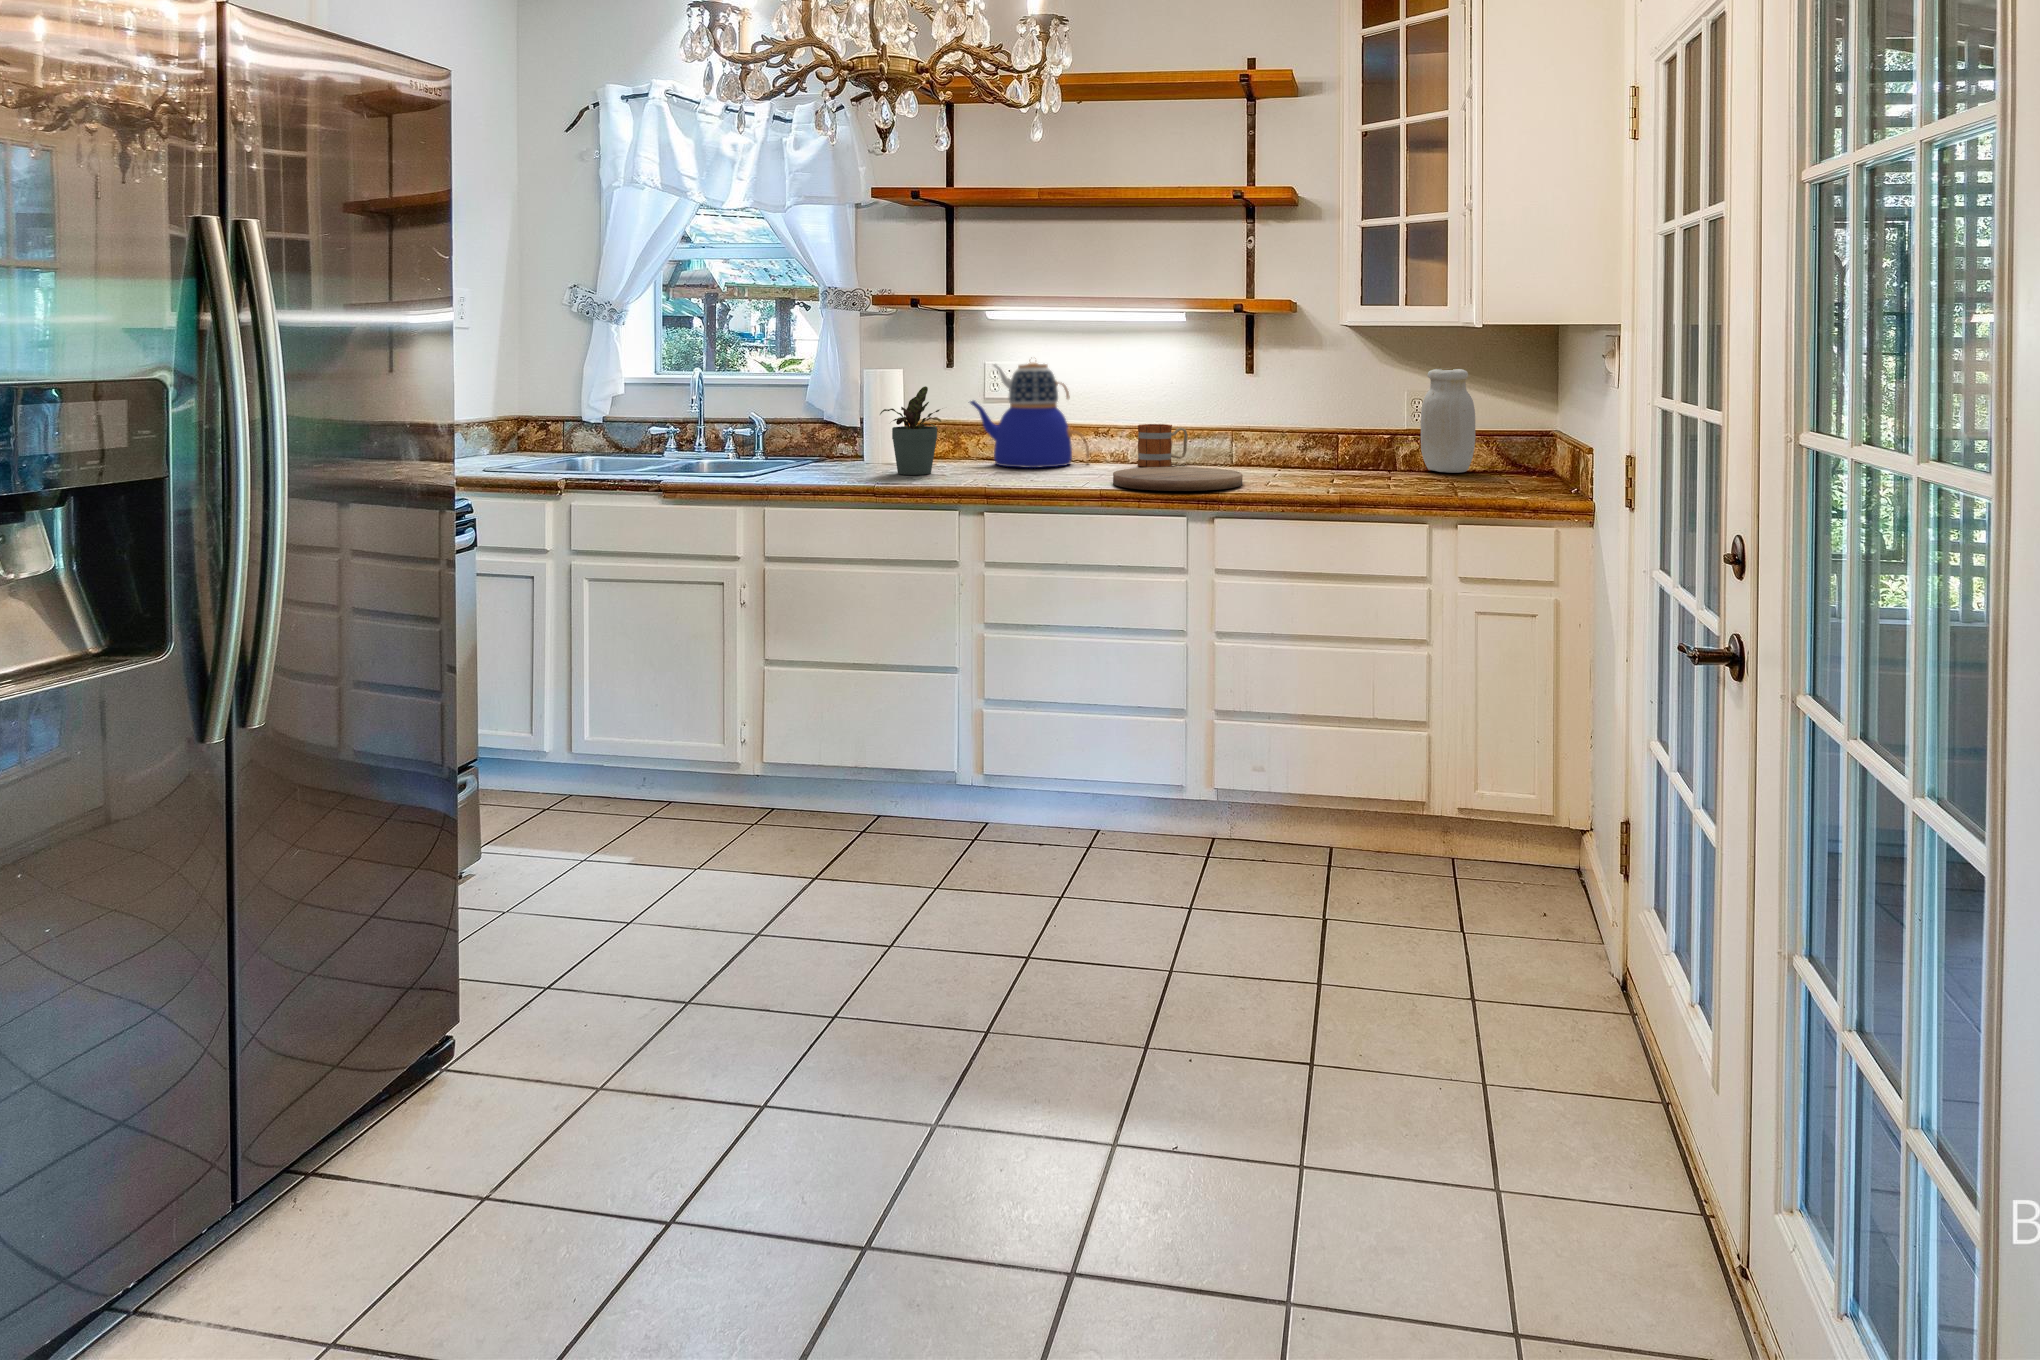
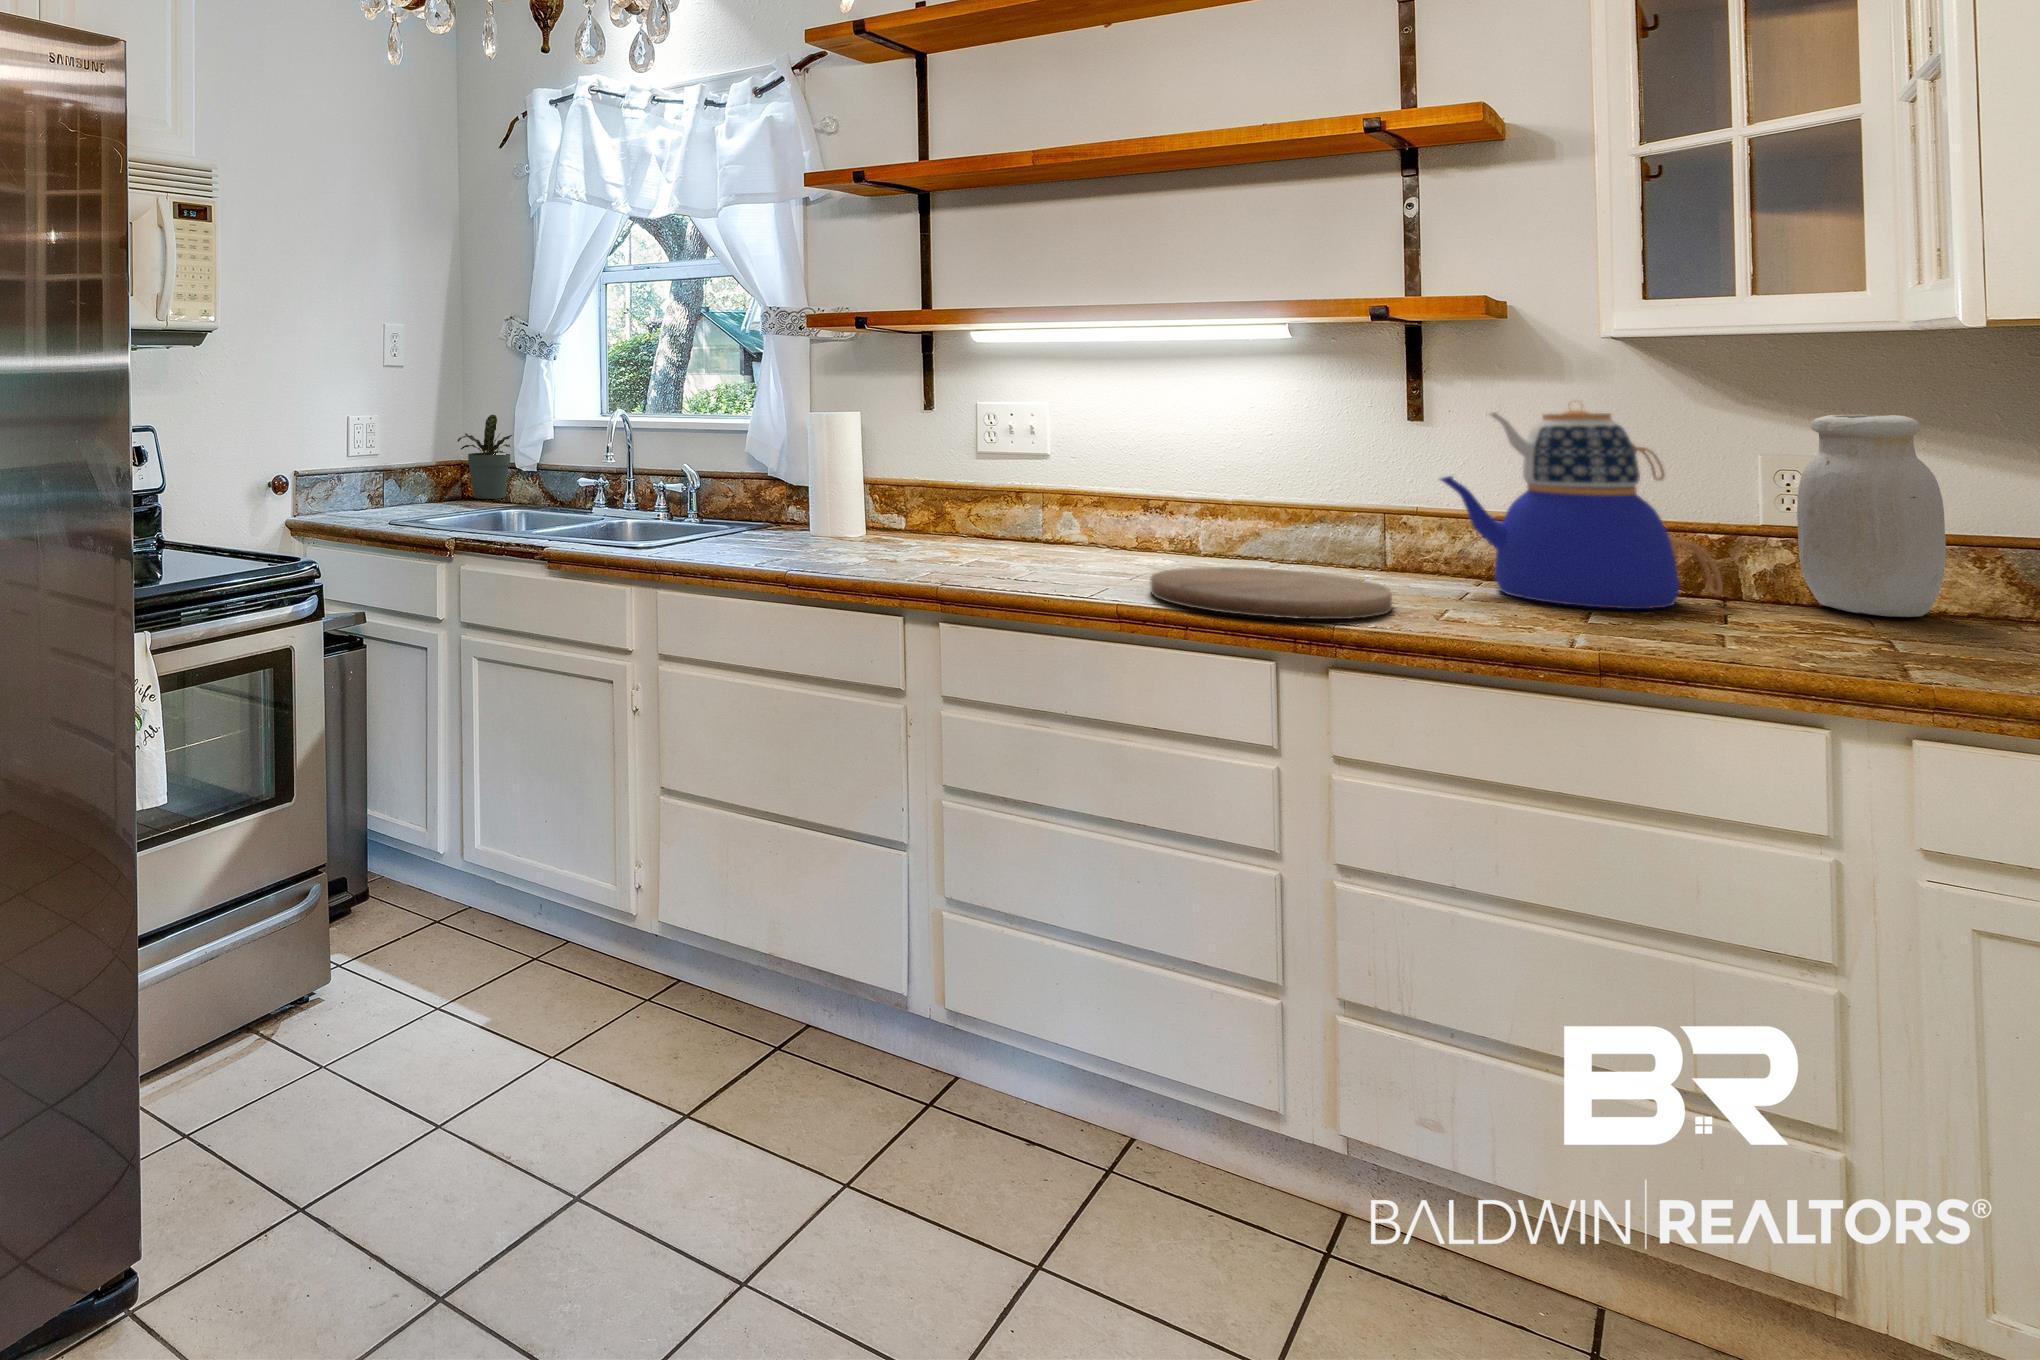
teapot: present [970,362,1090,468] -> present [1440,401,1723,609]
potted plant: present [880,386,941,475] -> present [458,415,512,499]
mug: present [1138,424,1188,467] -> none [1206,497,1297,565]

